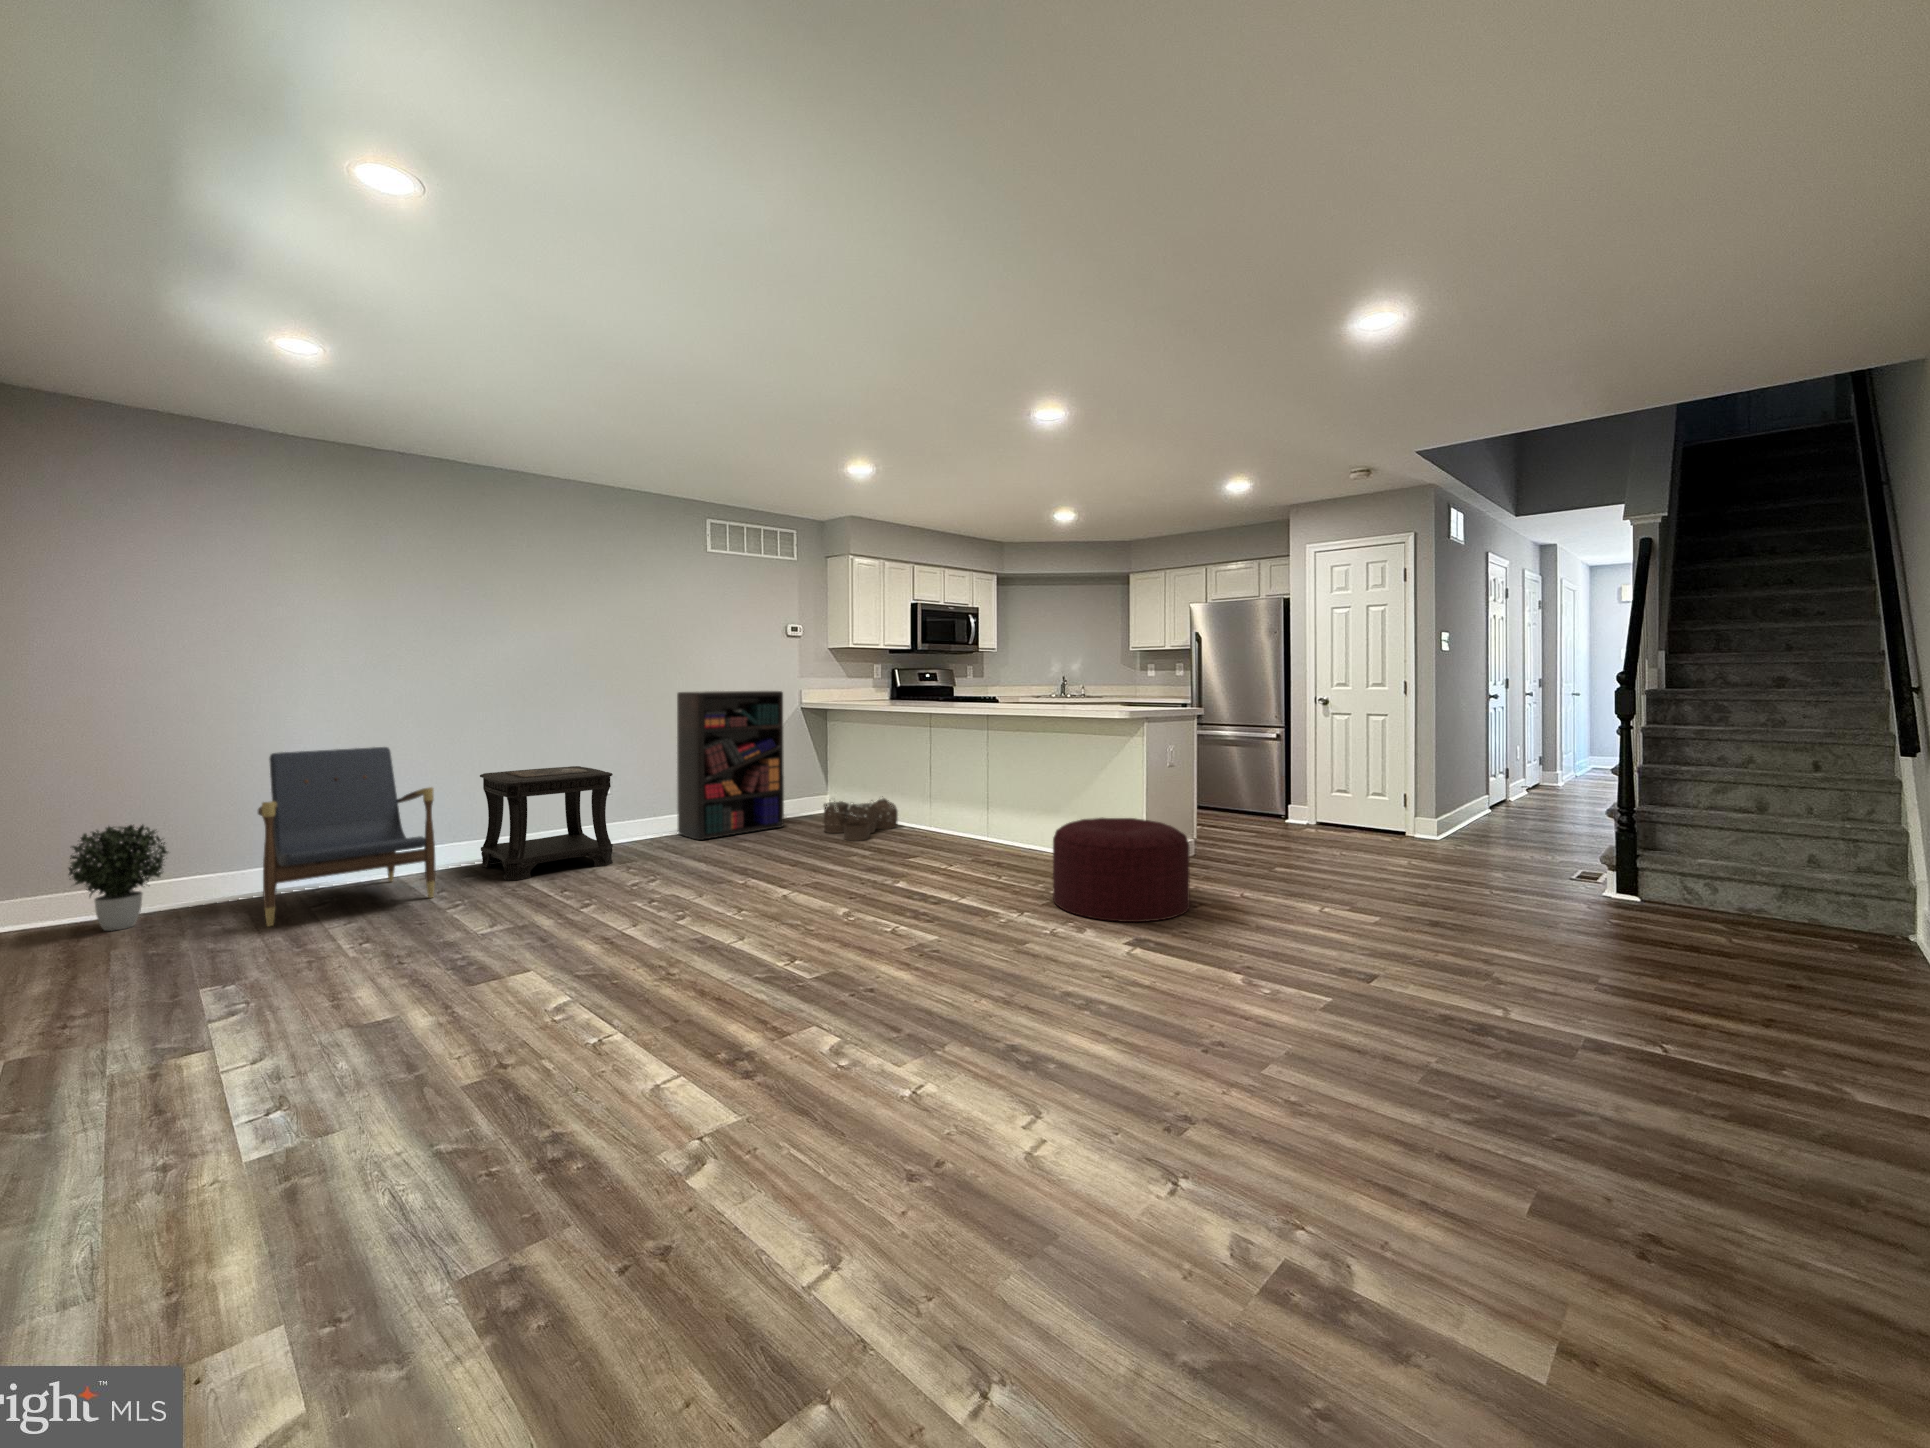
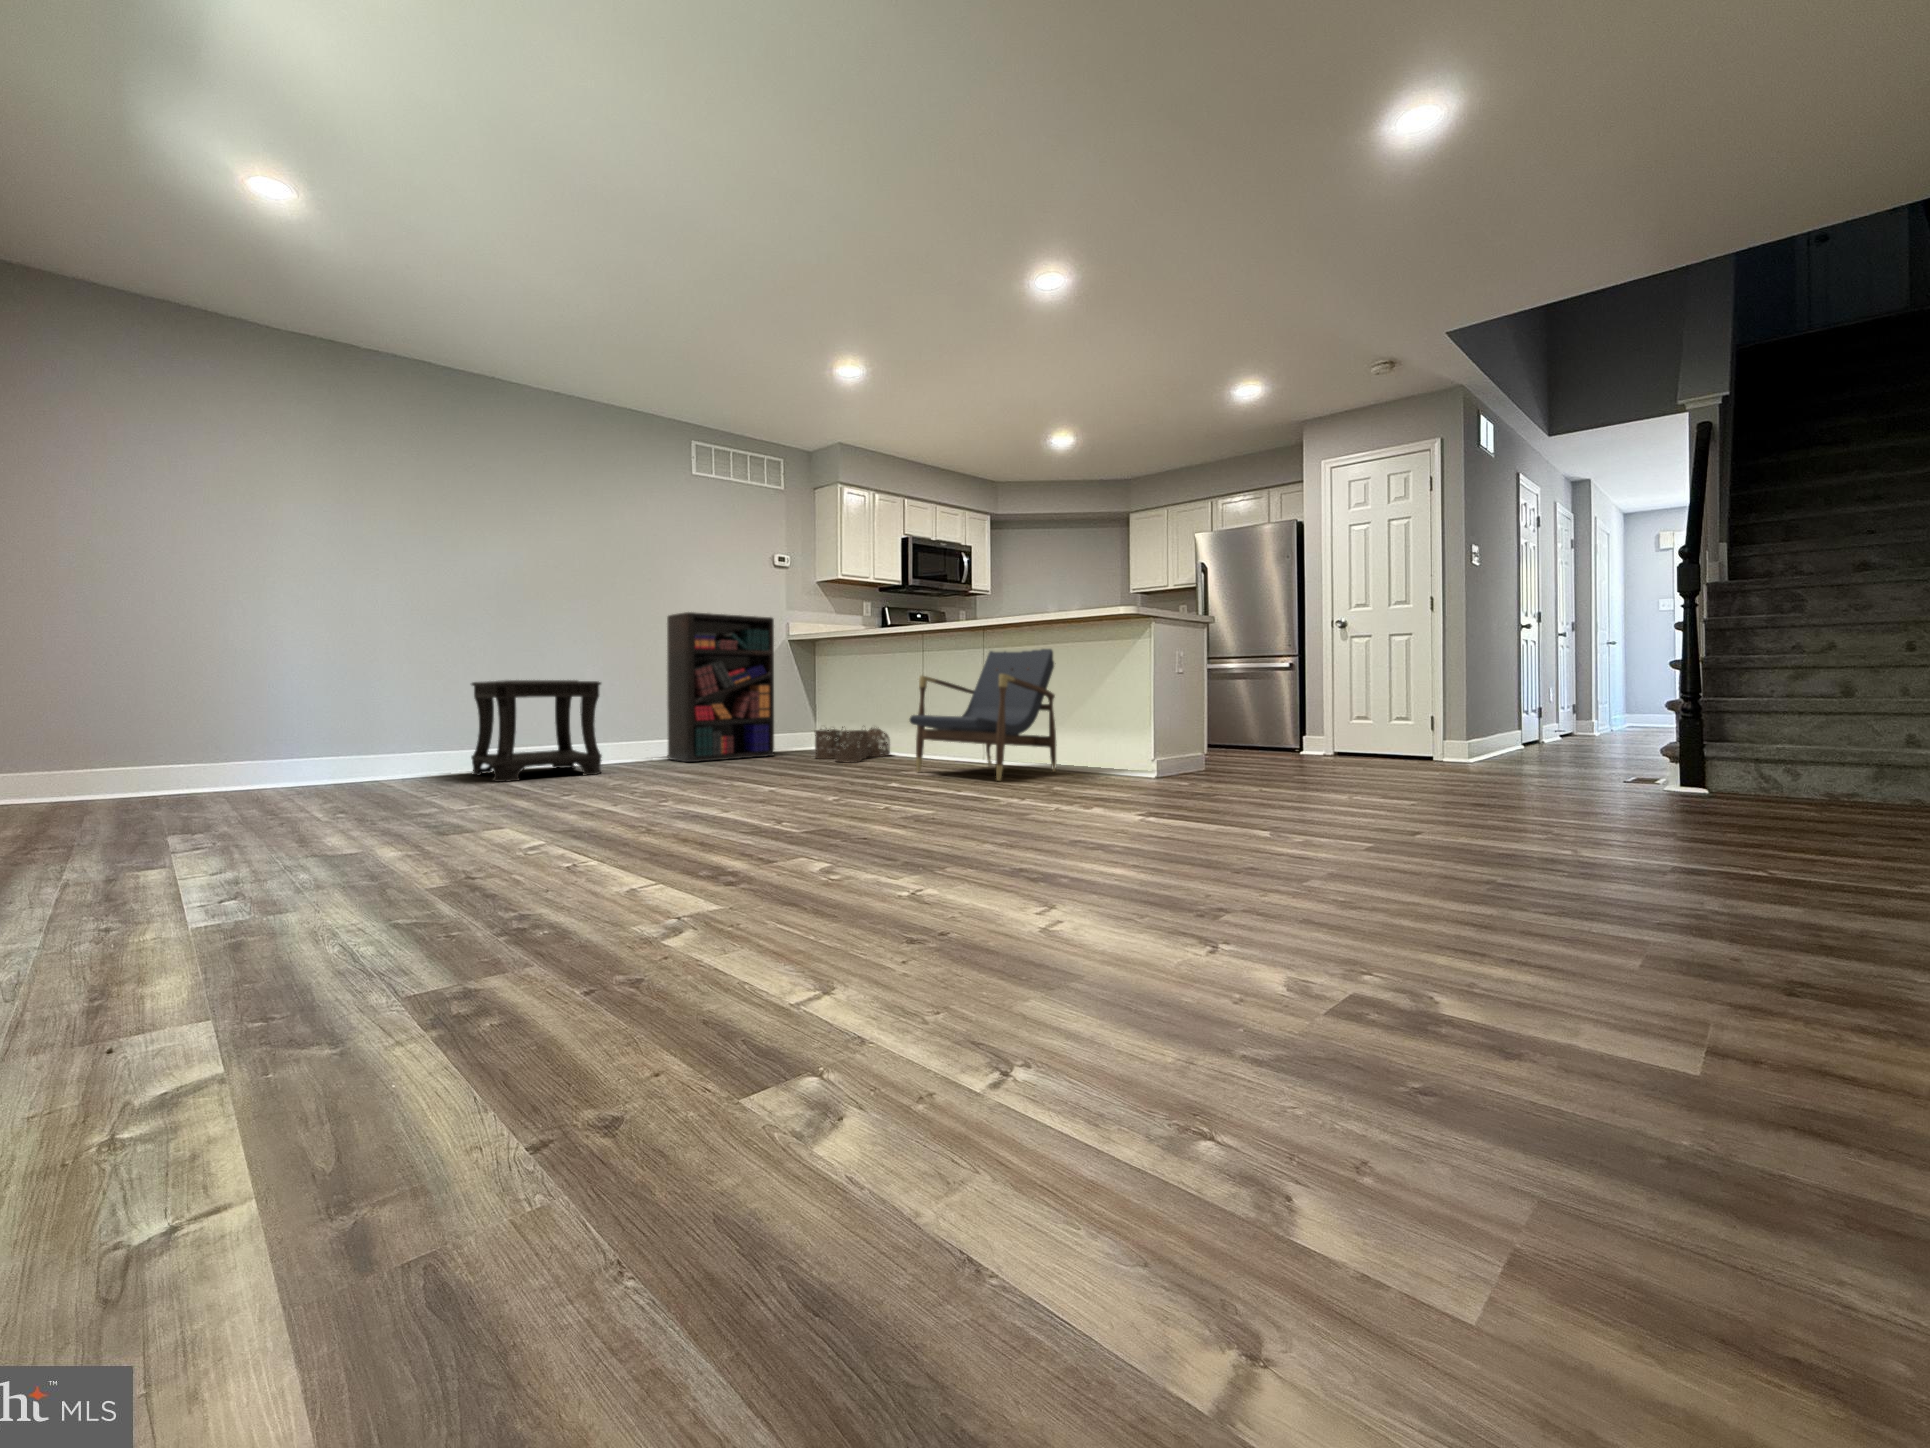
lounge chair: present [258,747,435,926] -> present [910,649,1057,781]
ottoman: present [1053,818,1190,922] -> none [1055,710,1204,803]
potted plant: present [69,825,168,931] -> none [67,701,166,806]

